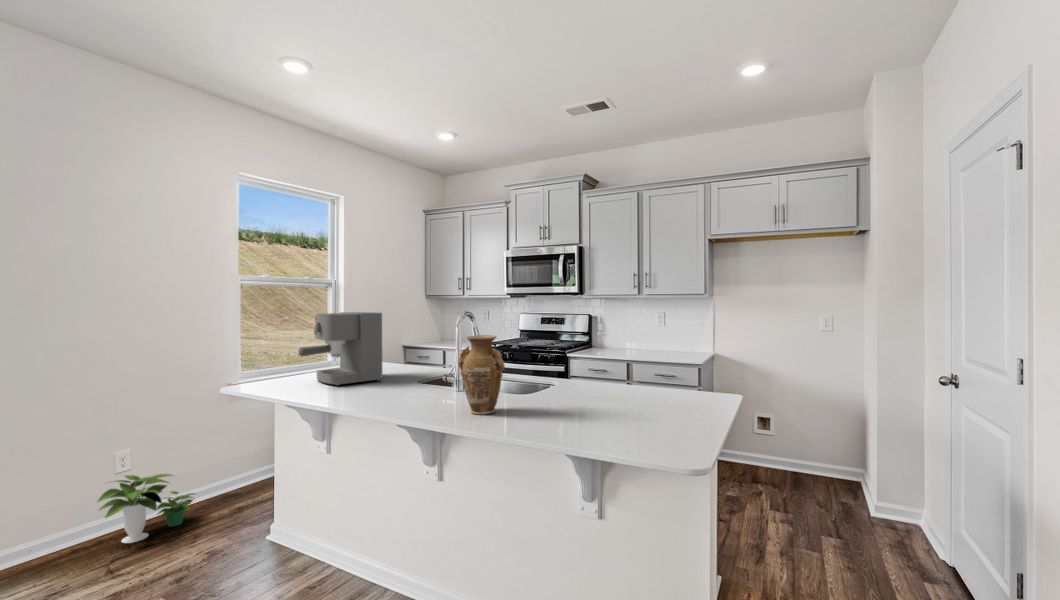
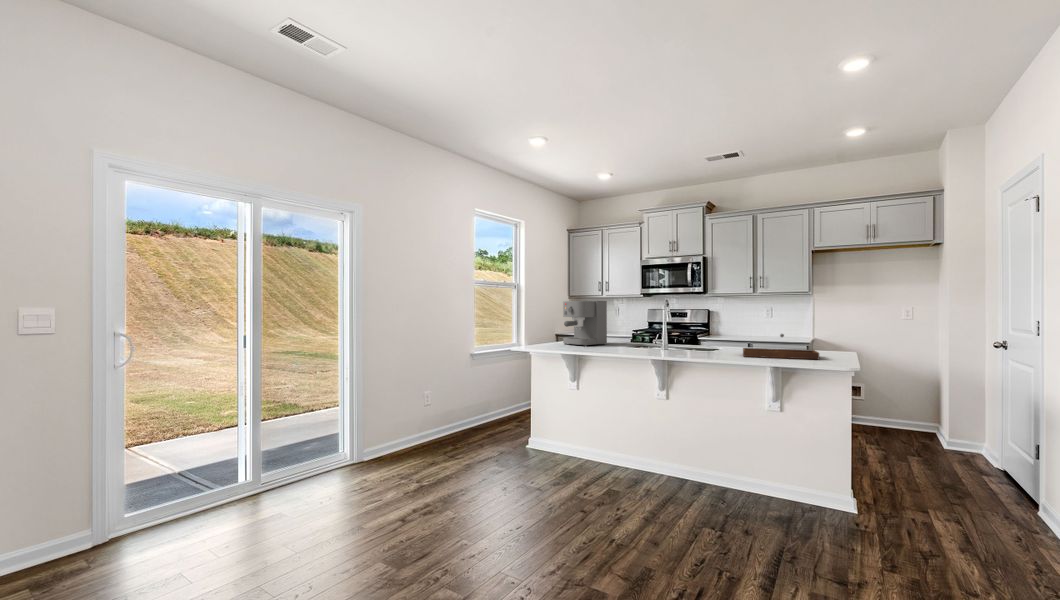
vase: present [458,335,505,414] -> none [688,310,721,355]
tray: none [536,377,659,429] -> present [743,334,819,359]
potted plant: present [97,474,195,543] -> none [424,404,471,446]

